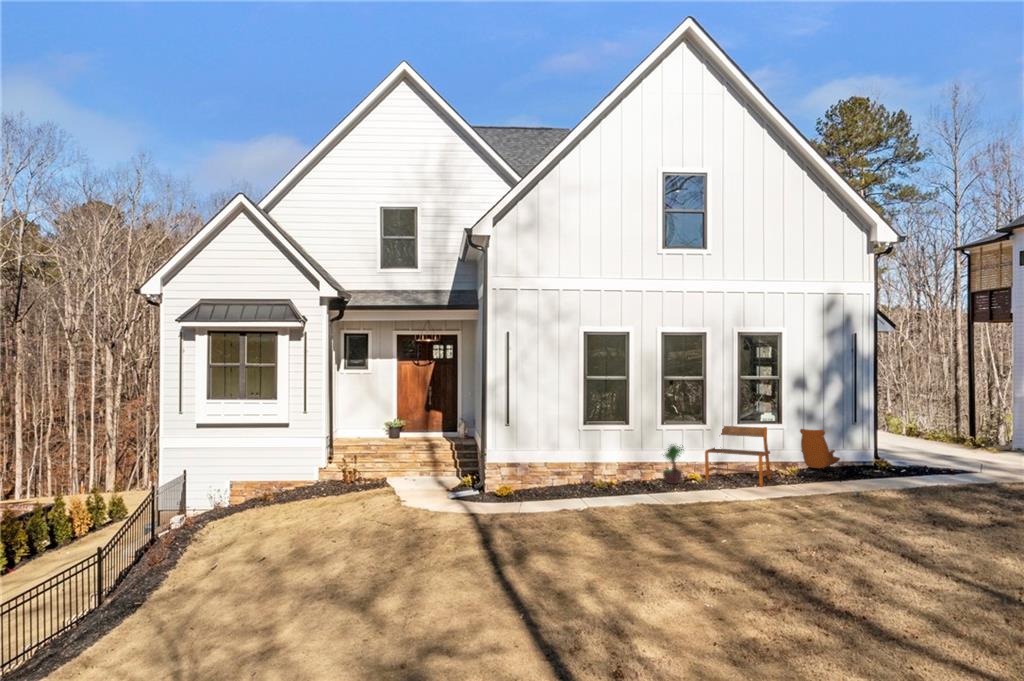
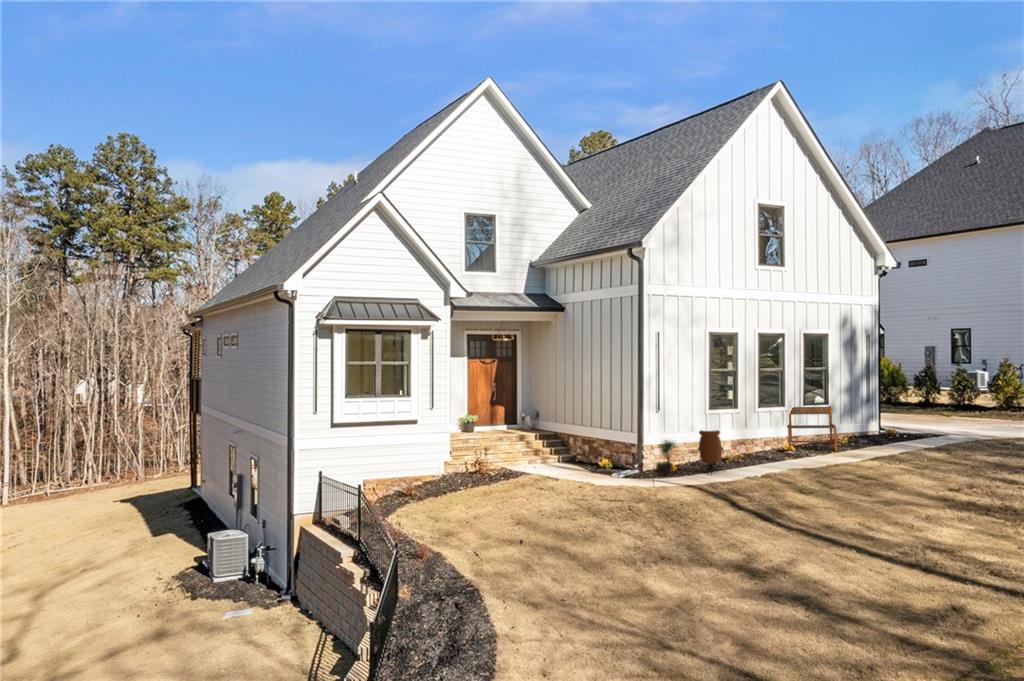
lounge chair: present [800,429,840,480] -> present [698,430,724,474]
potted tree: present [663,444,684,484] -> present [656,440,674,475]

